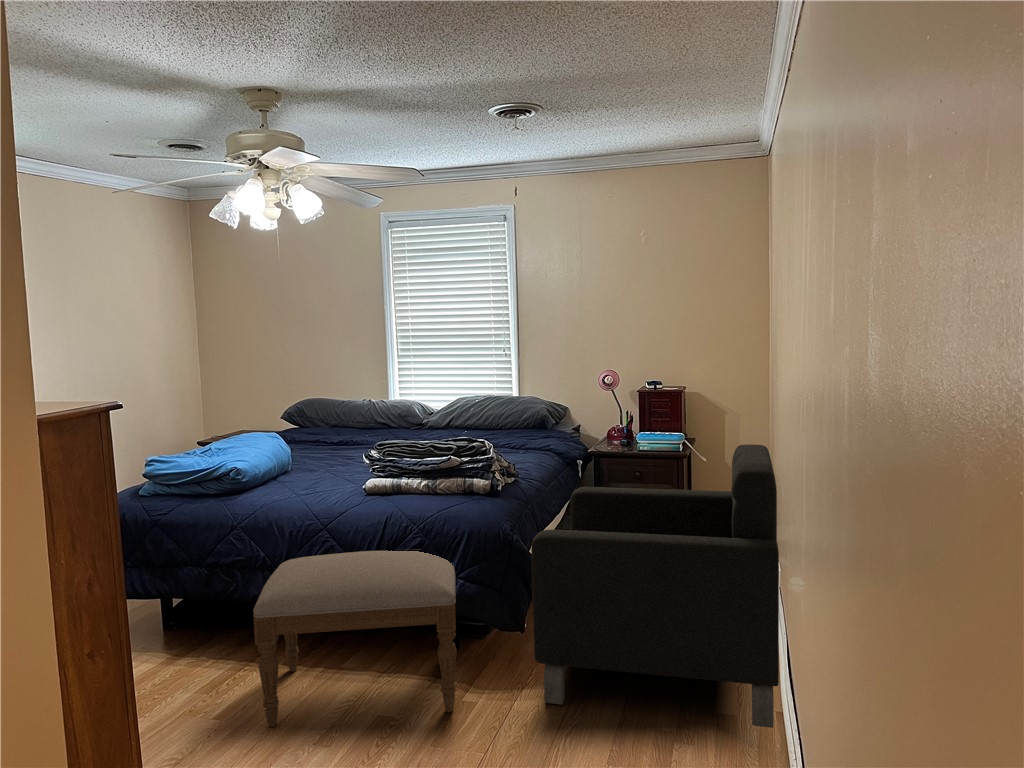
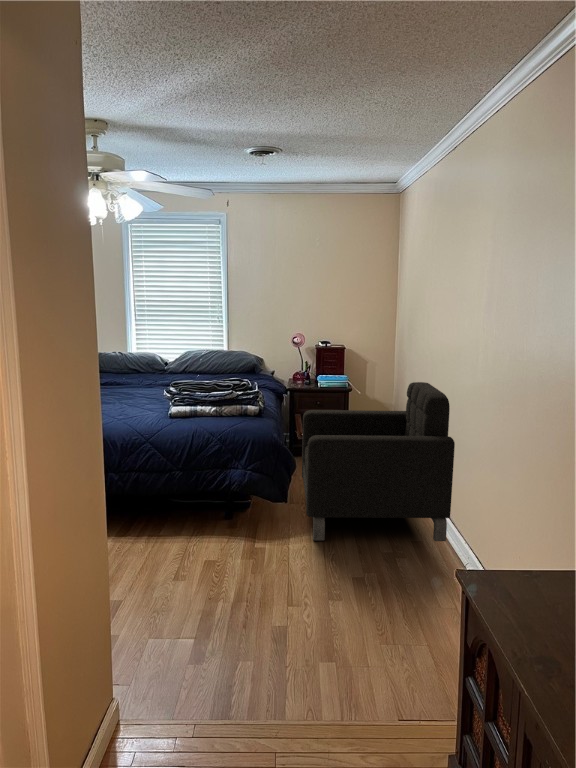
ottoman: present [253,550,457,726] -> none [127,453,266,569]

